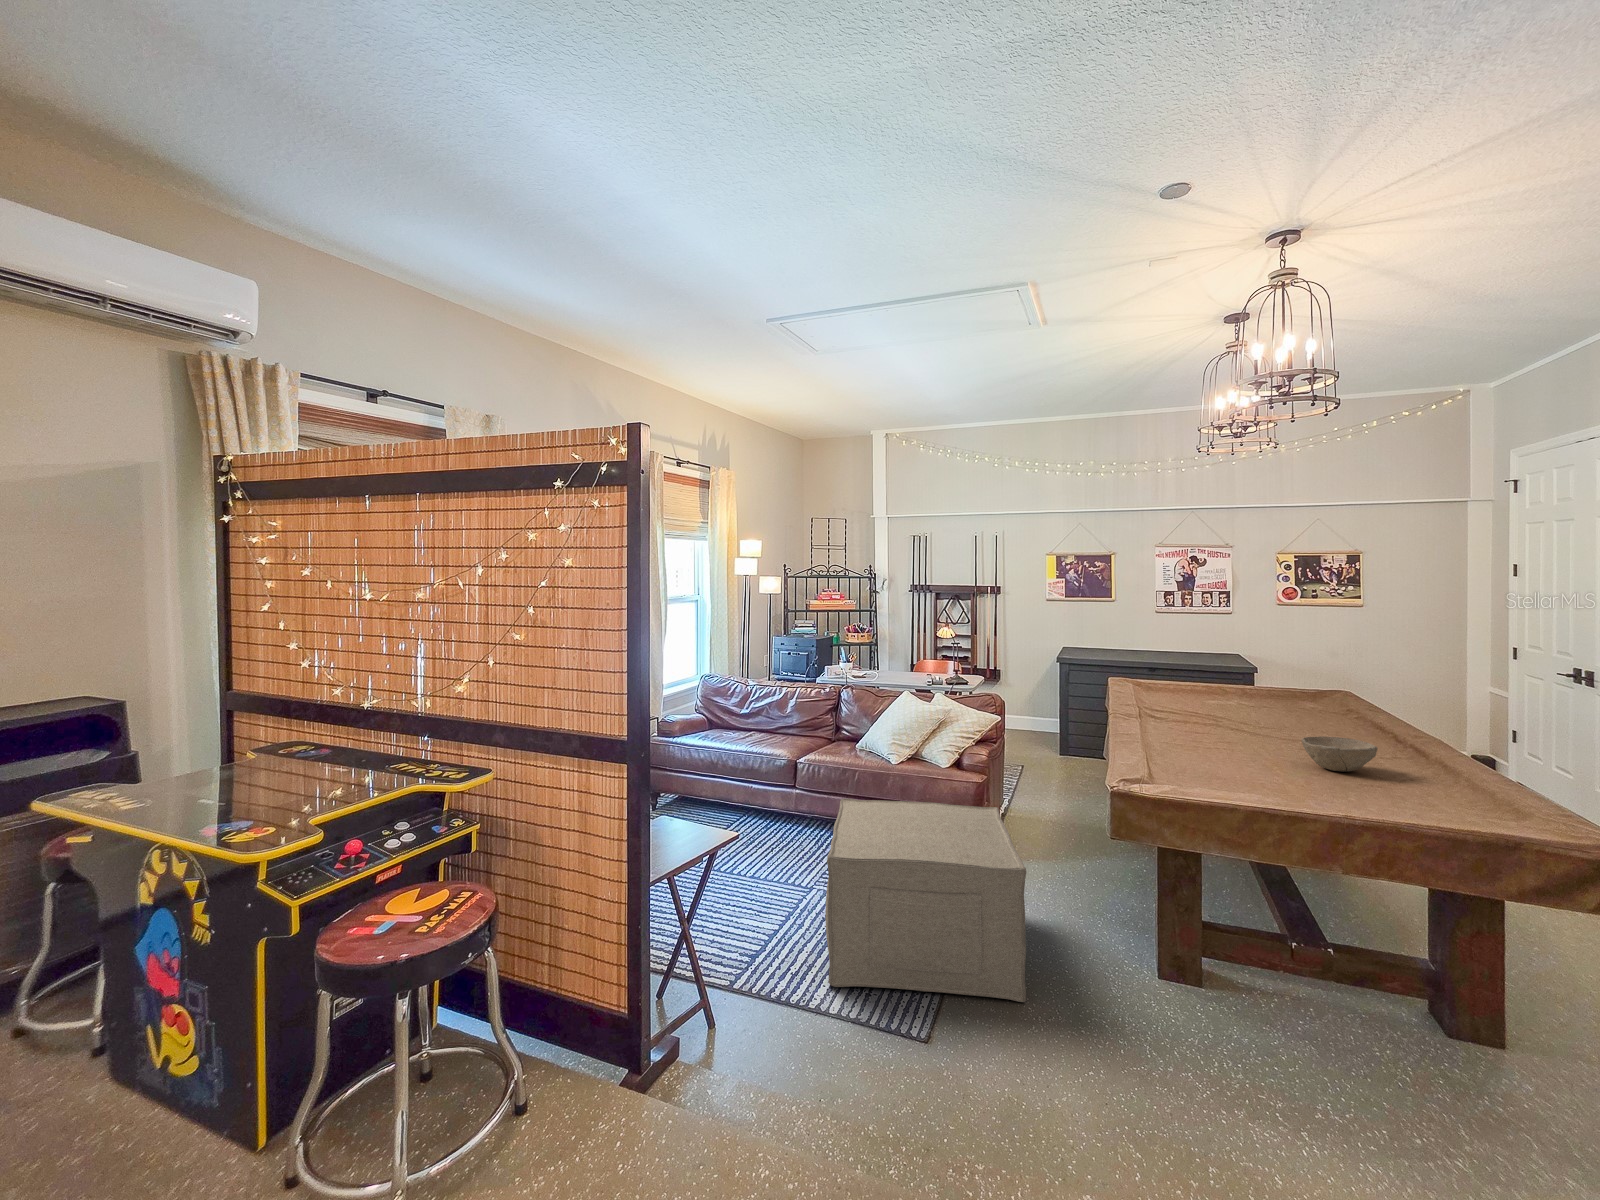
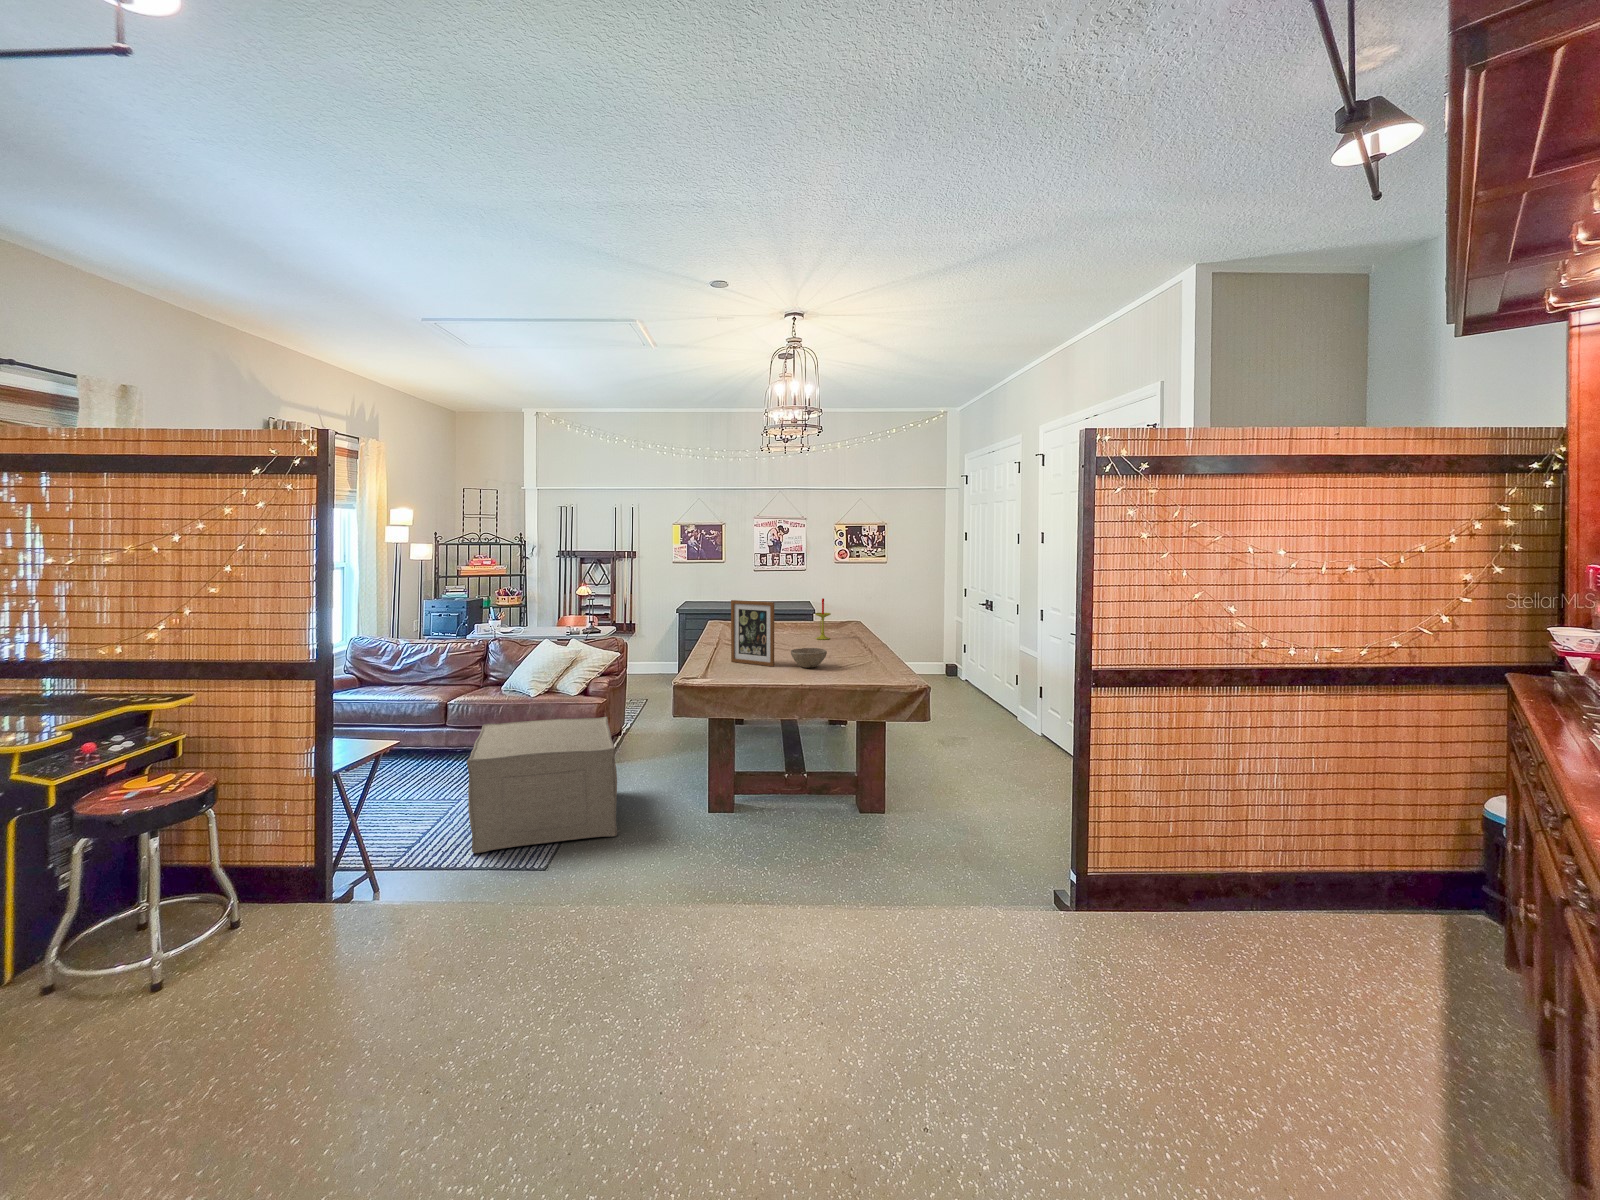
picture frame: none [1185,653,1271,762] -> present [731,600,774,666]
candle: none [1294,653,1323,717] -> present [815,598,831,639]

